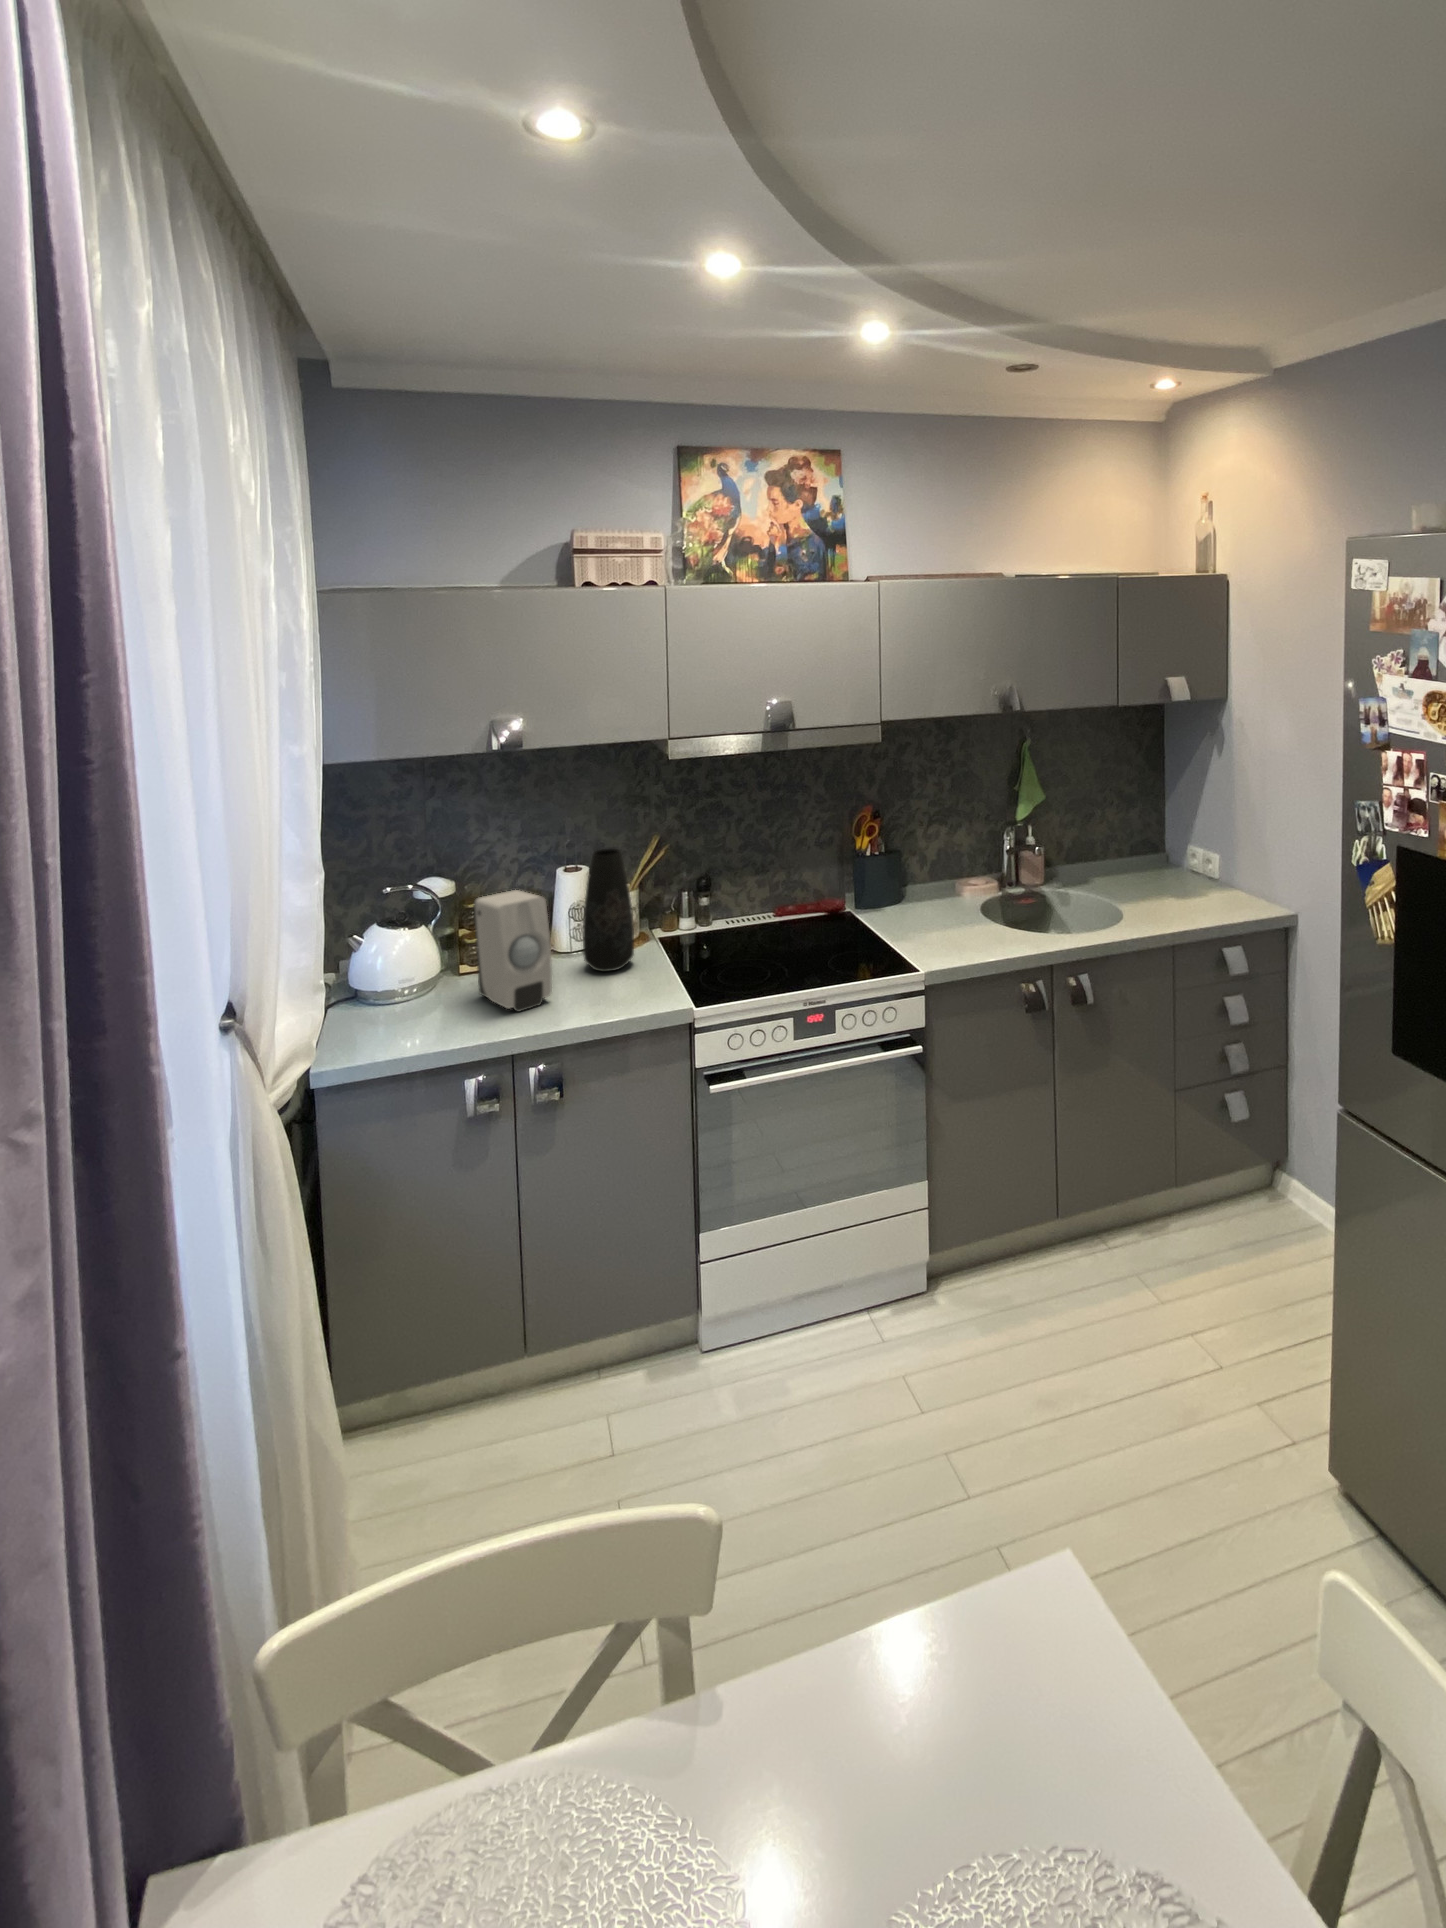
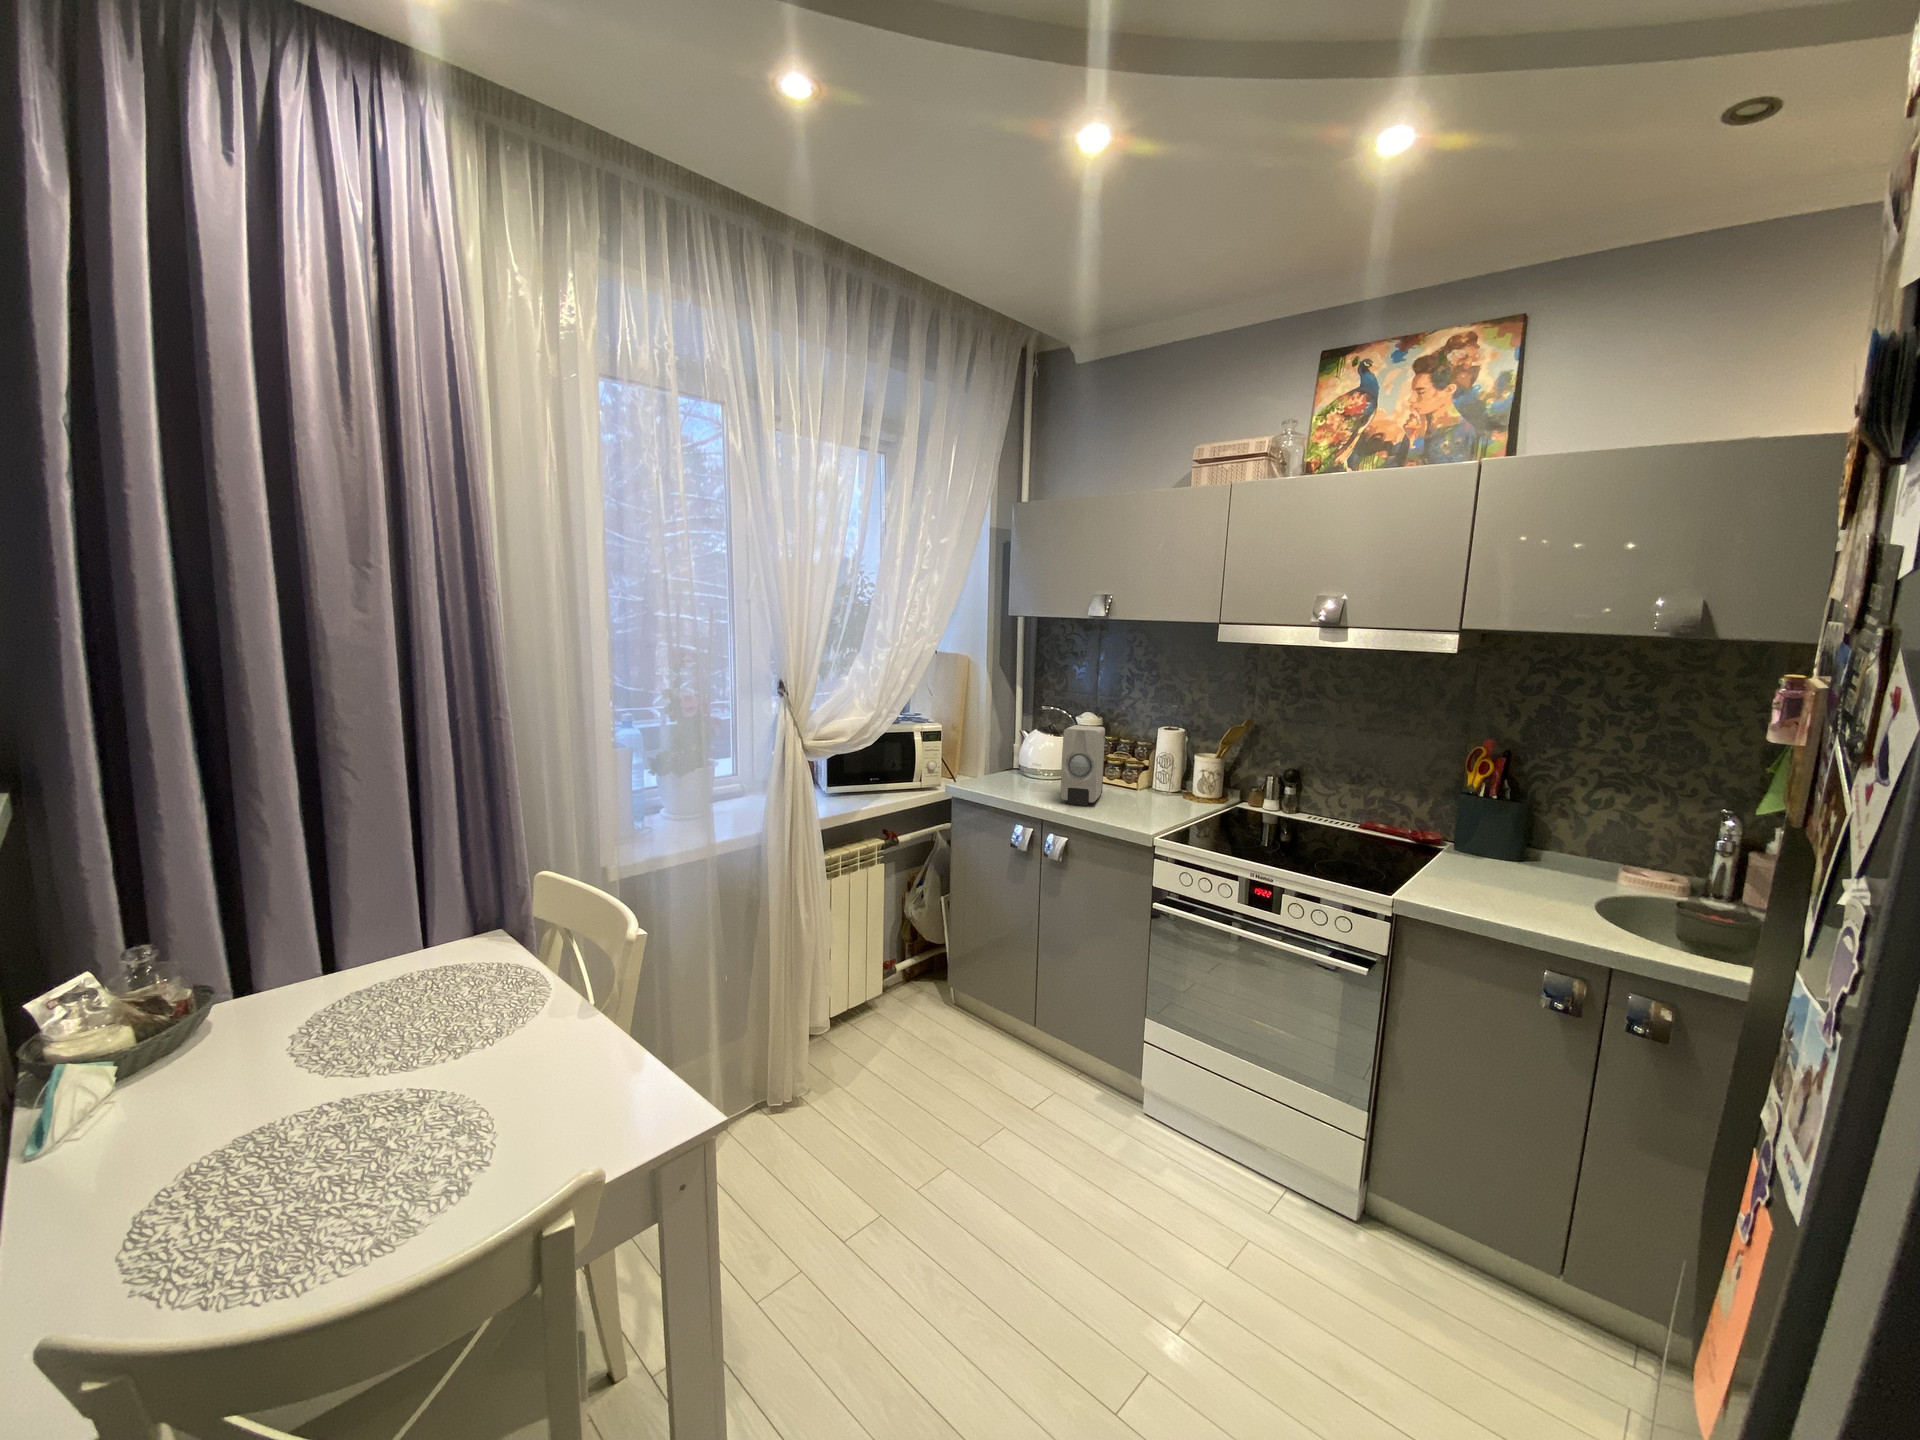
vase: present [583,849,634,972] -> none [1147,713,1188,807]

